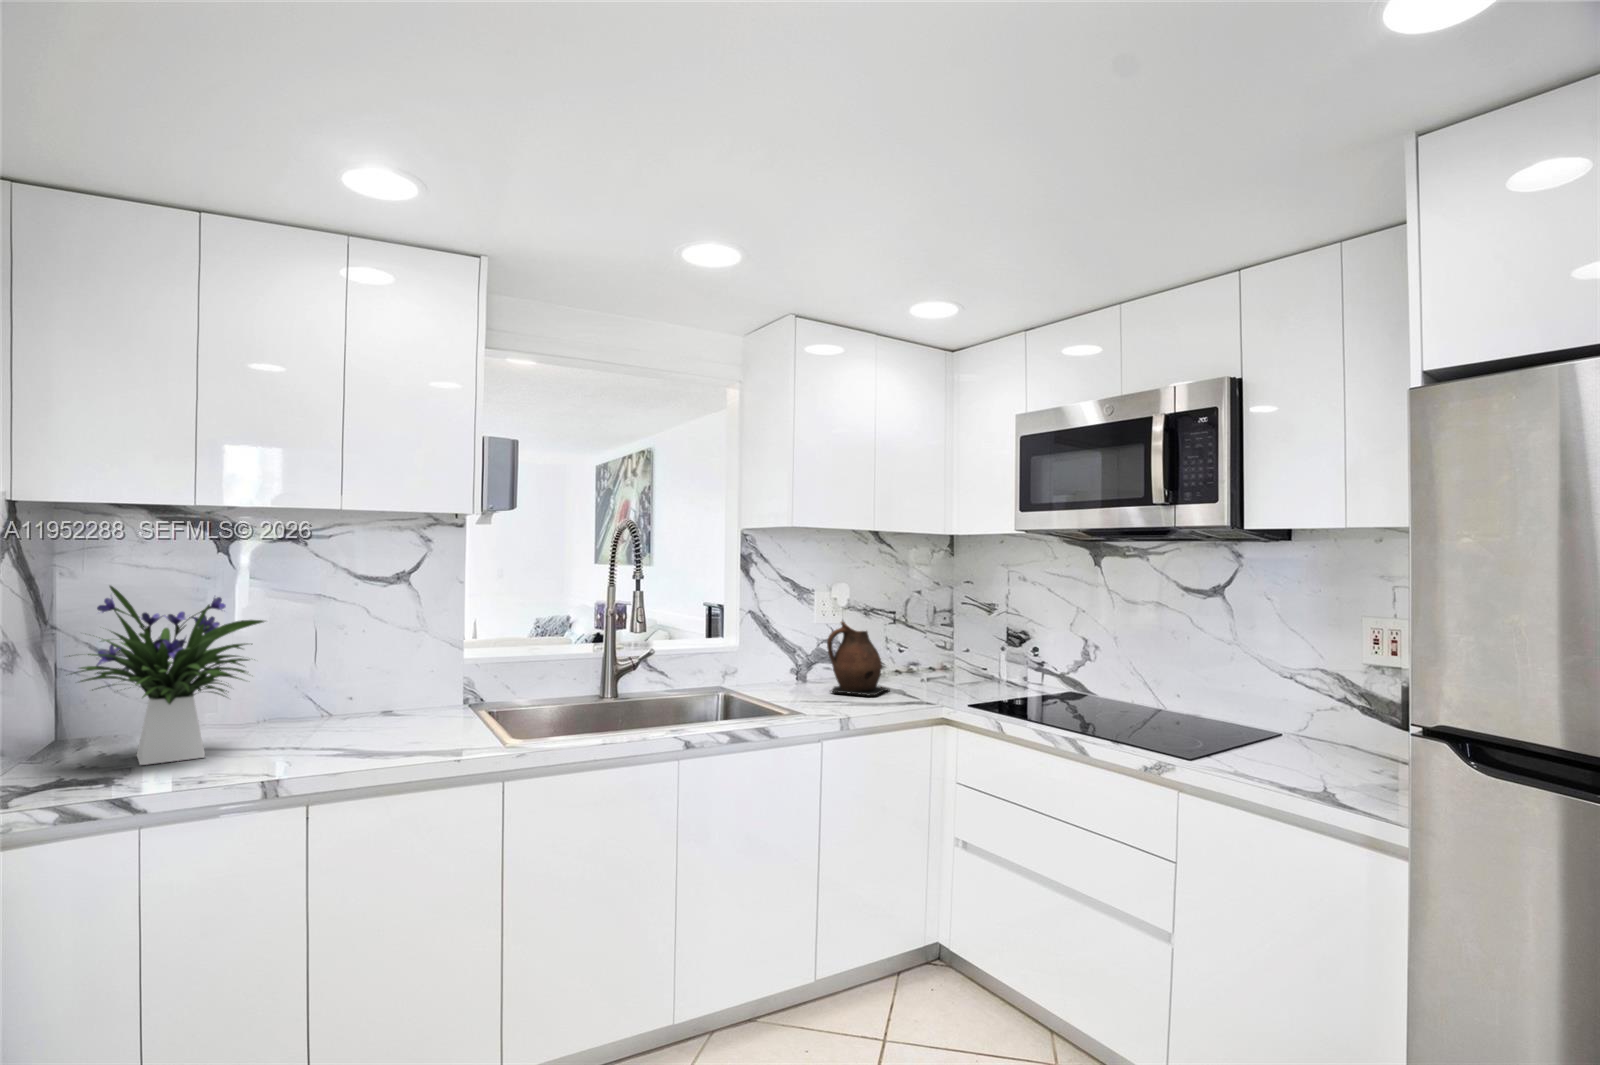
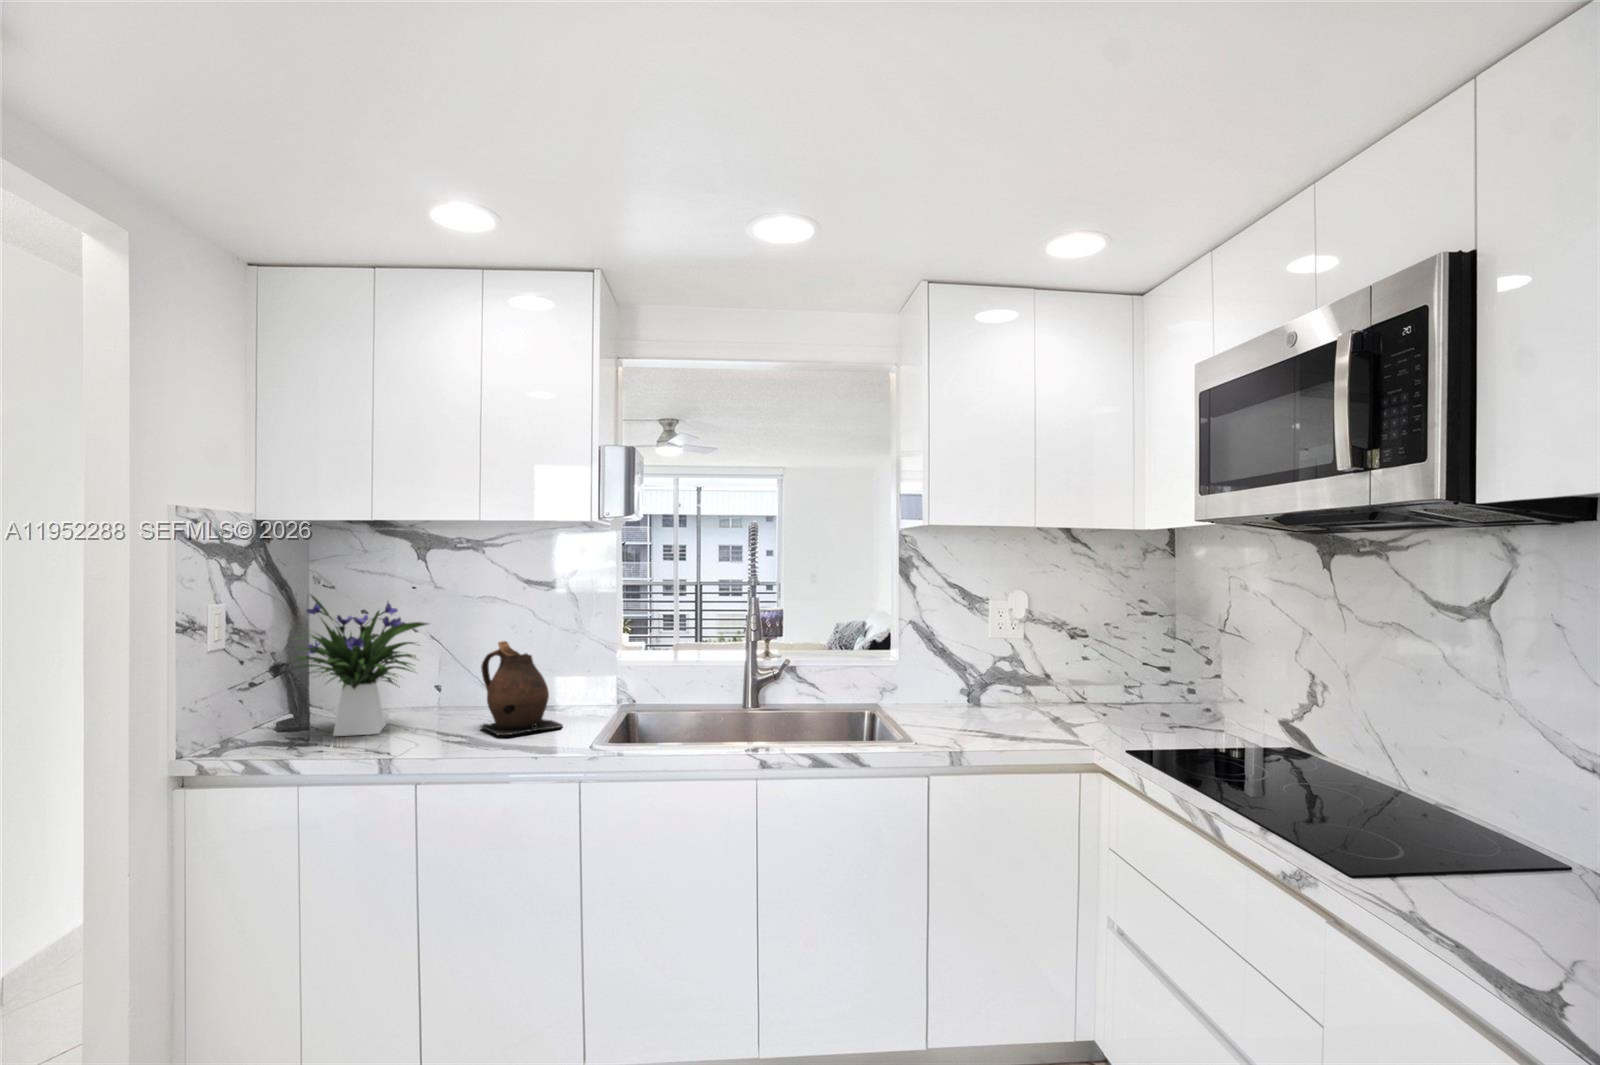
ceramic pitcher: present [827,622,889,696] -> present [481,641,563,735]

